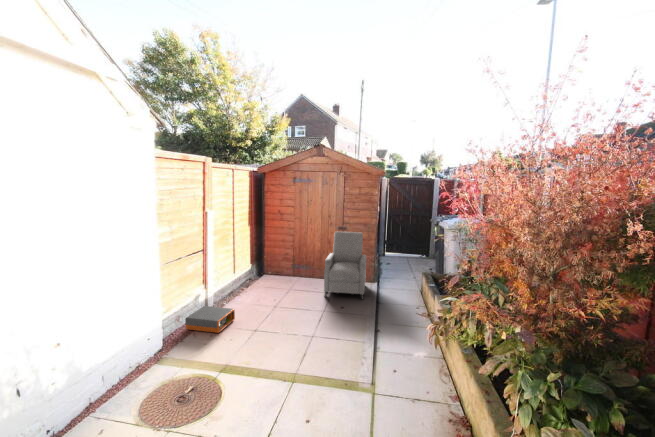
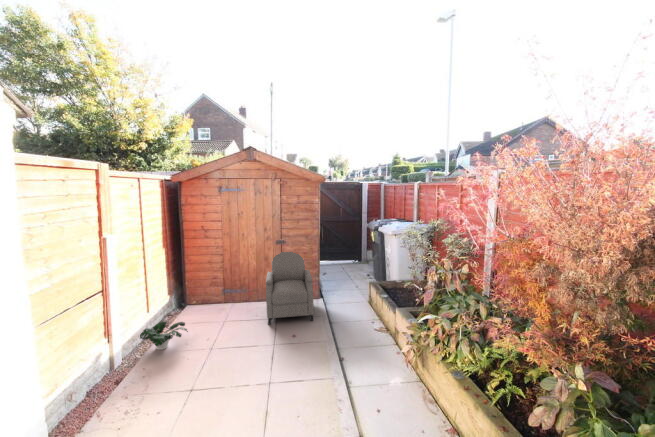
potted plant: none [226,281,261,302] -> present [140,321,188,350]
storage box: present [185,306,235,333] -> none [82,365,158,409]

